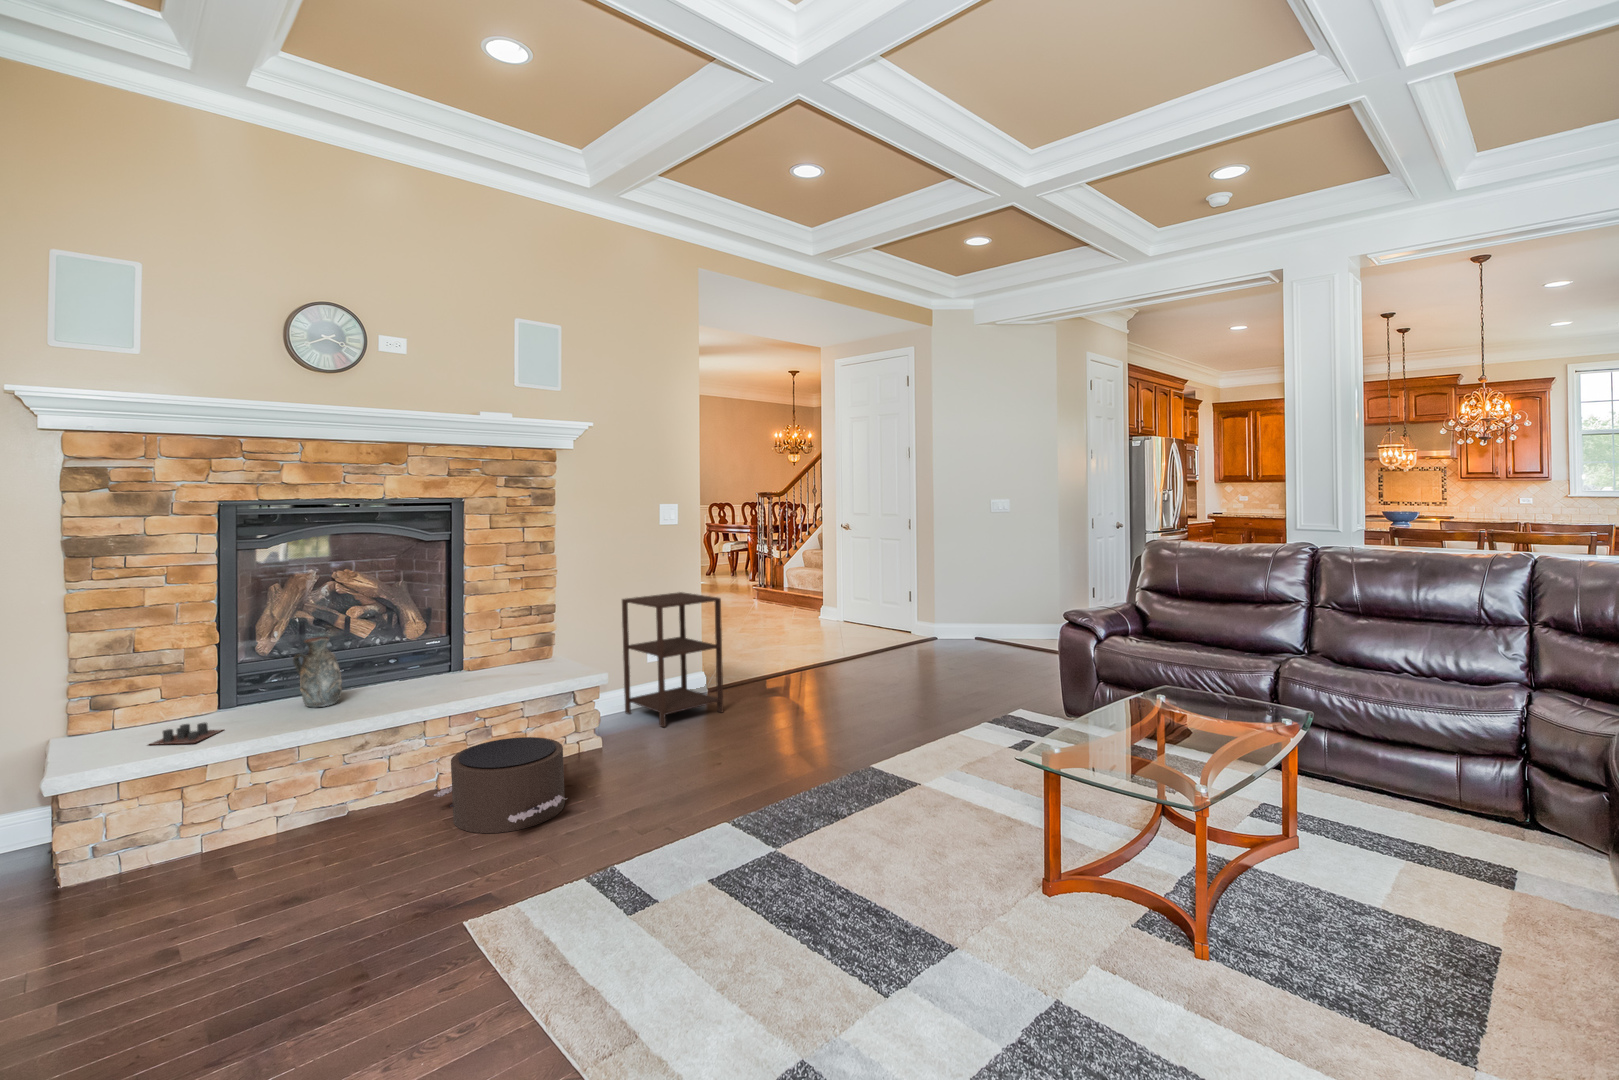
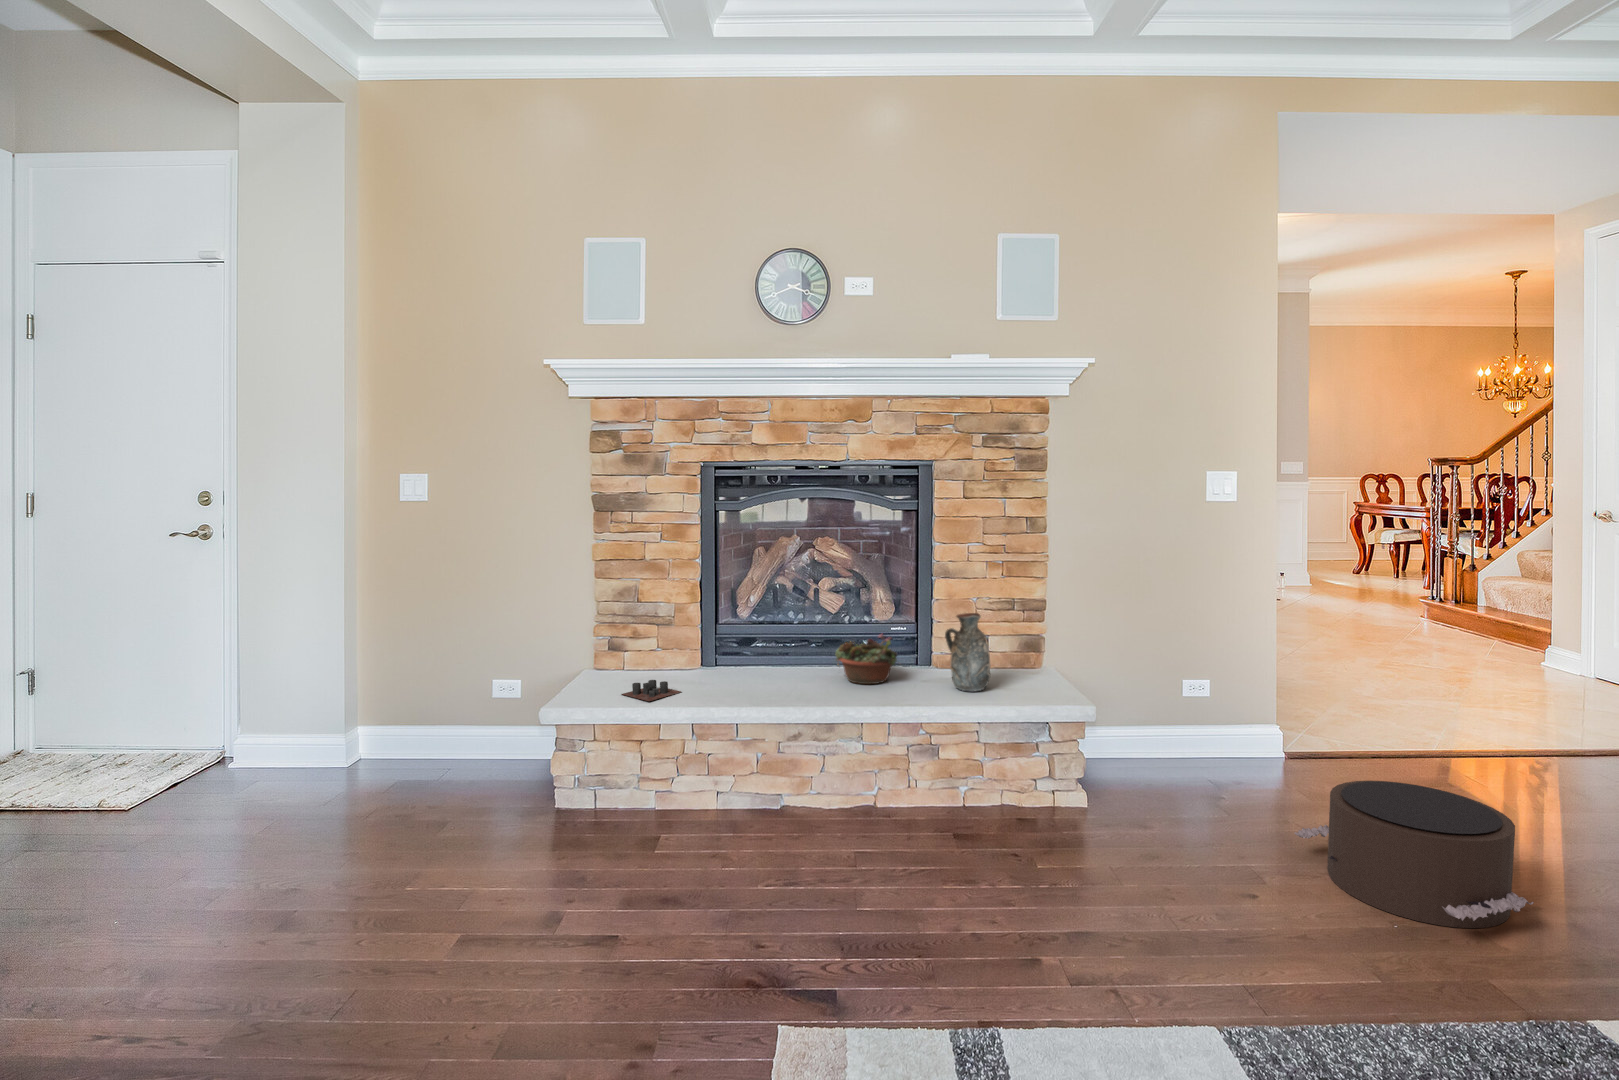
side table: present [622,592,723,727] -> none [1142,600,1301,794]
decorative vase: present [293,637,342,707] -> present [945,613,991,691]
succulent planter: none [383,646,451,692] -> present [836,634,897,684]
pouf: present [434,737,567,833] -> present [1294,781,1533,928]

